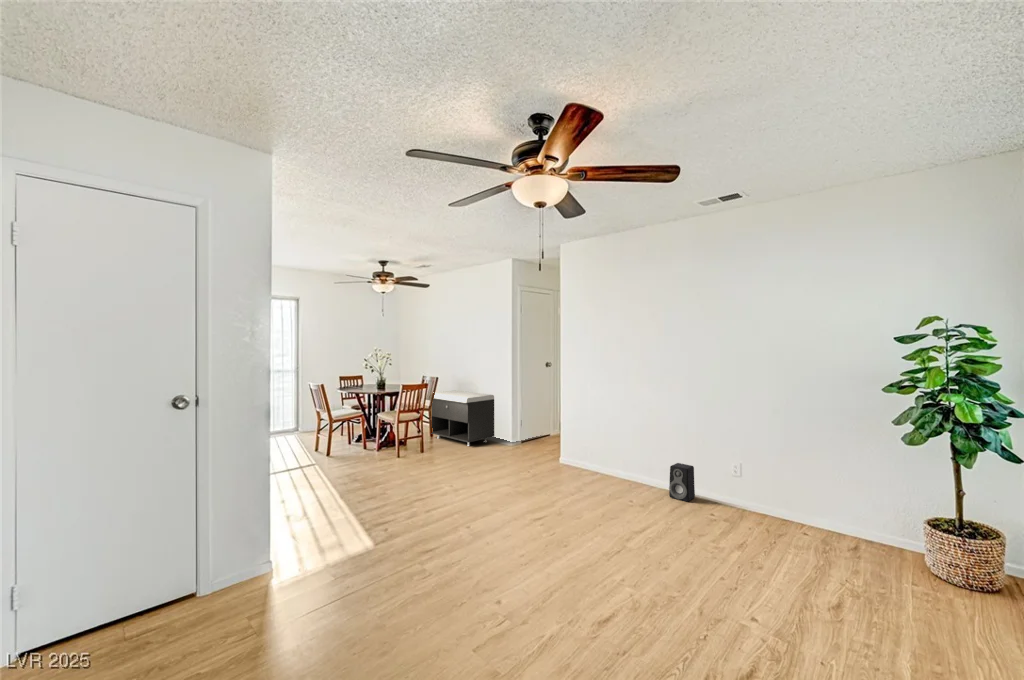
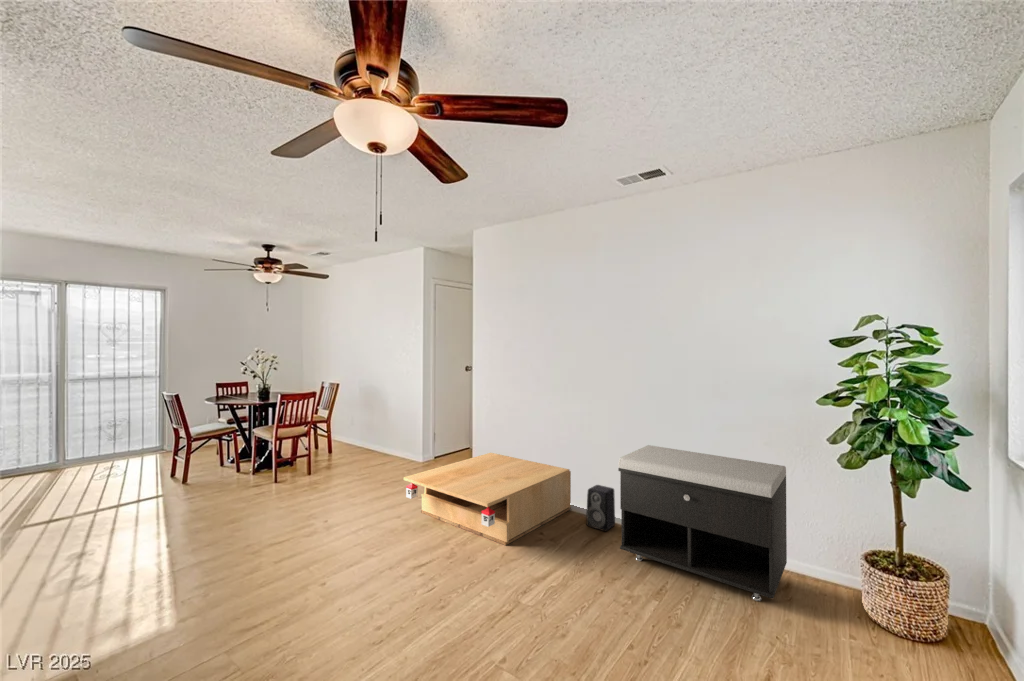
storage bench: present [431,390,494,446] -> present [618,445,787,601]
coffee table: none [512,436,653,509] -> present [404,453,571,545]

